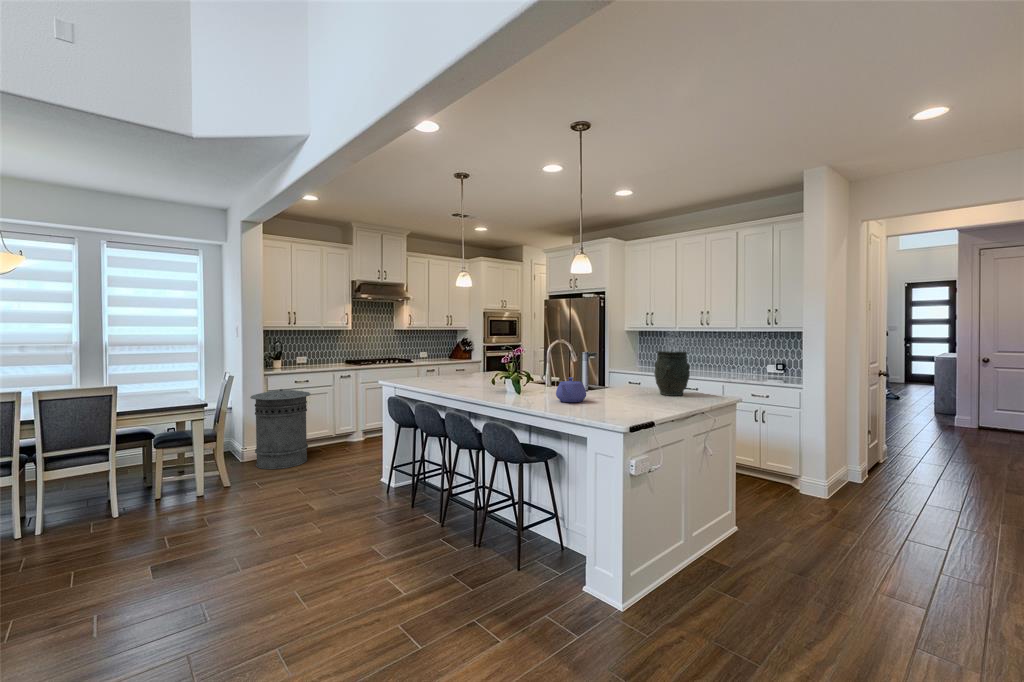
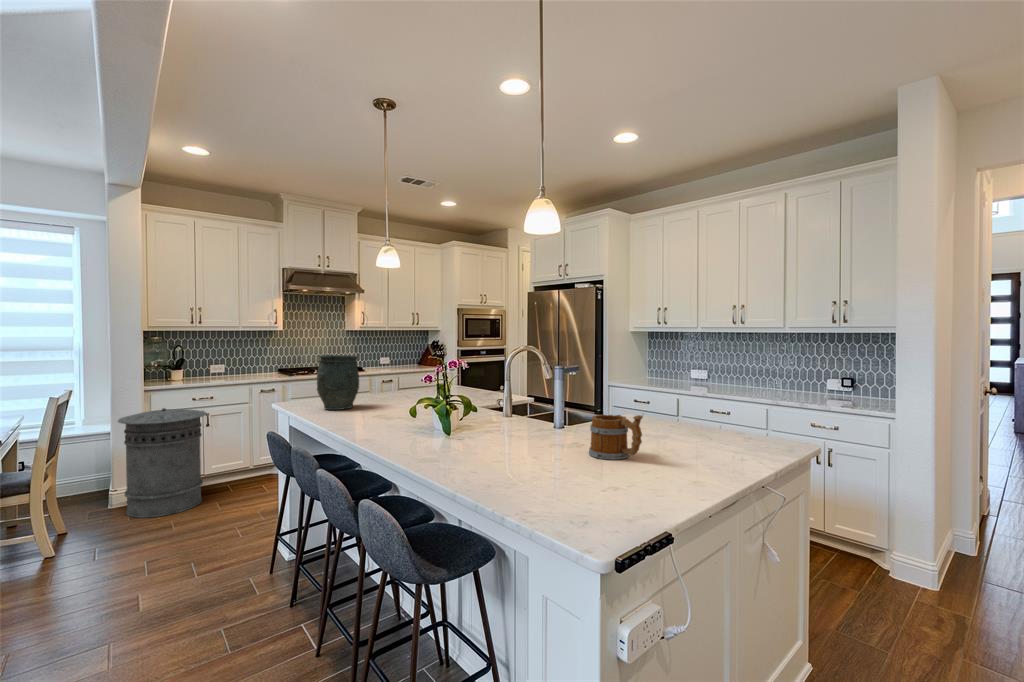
vase: present [654,351,690,396] -> present [317,355,359,410]
teapot: present [556,377,586,402] -> none [484,407,536,452]
mug: none [617,380,649,404] -> present [589,415,643,460]

